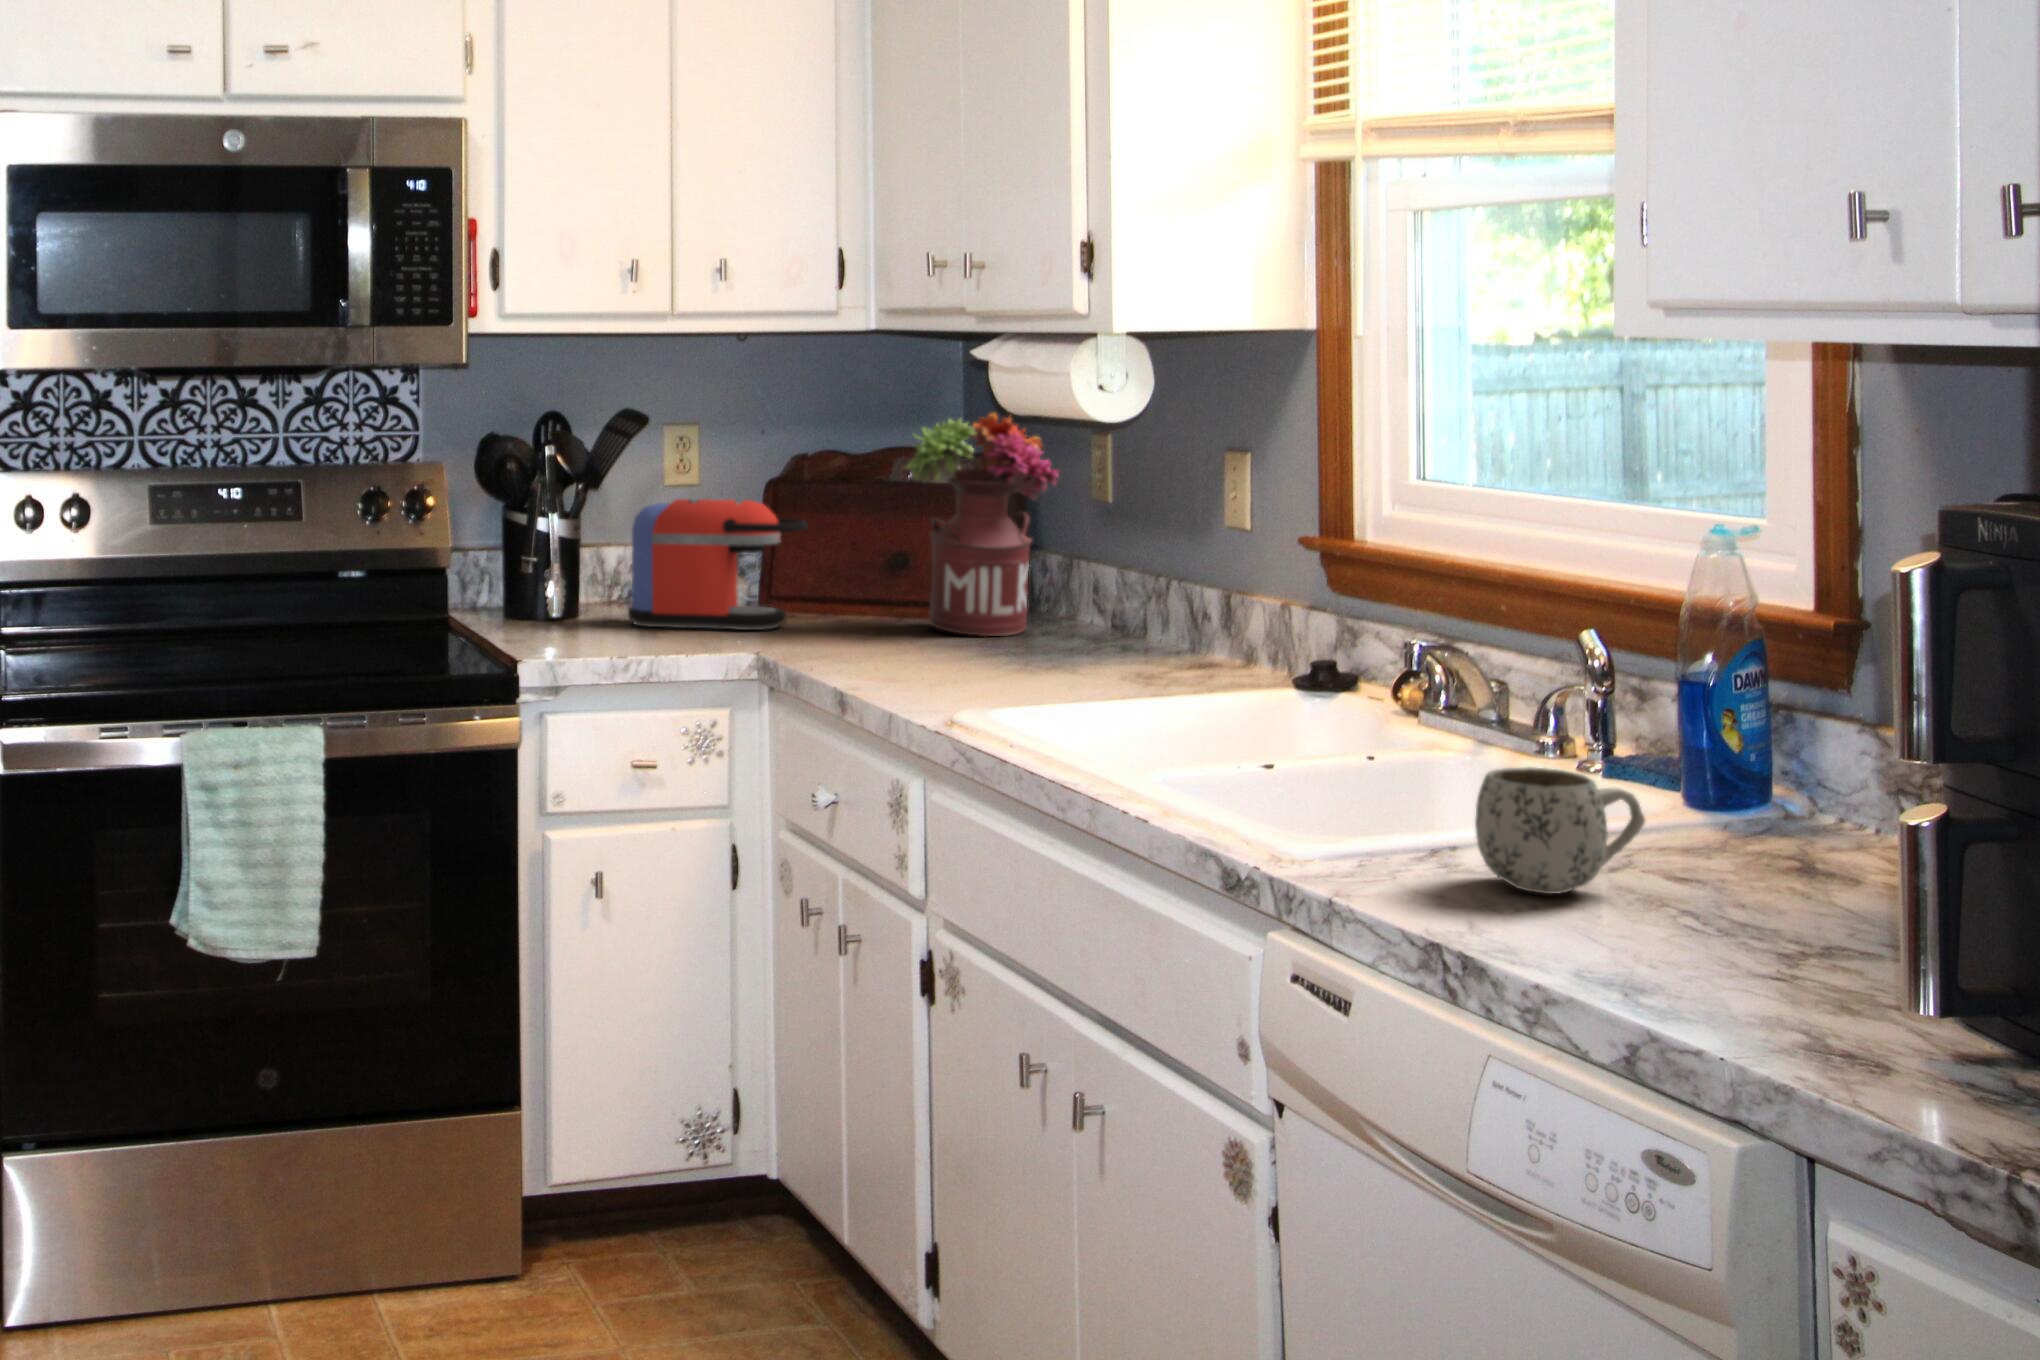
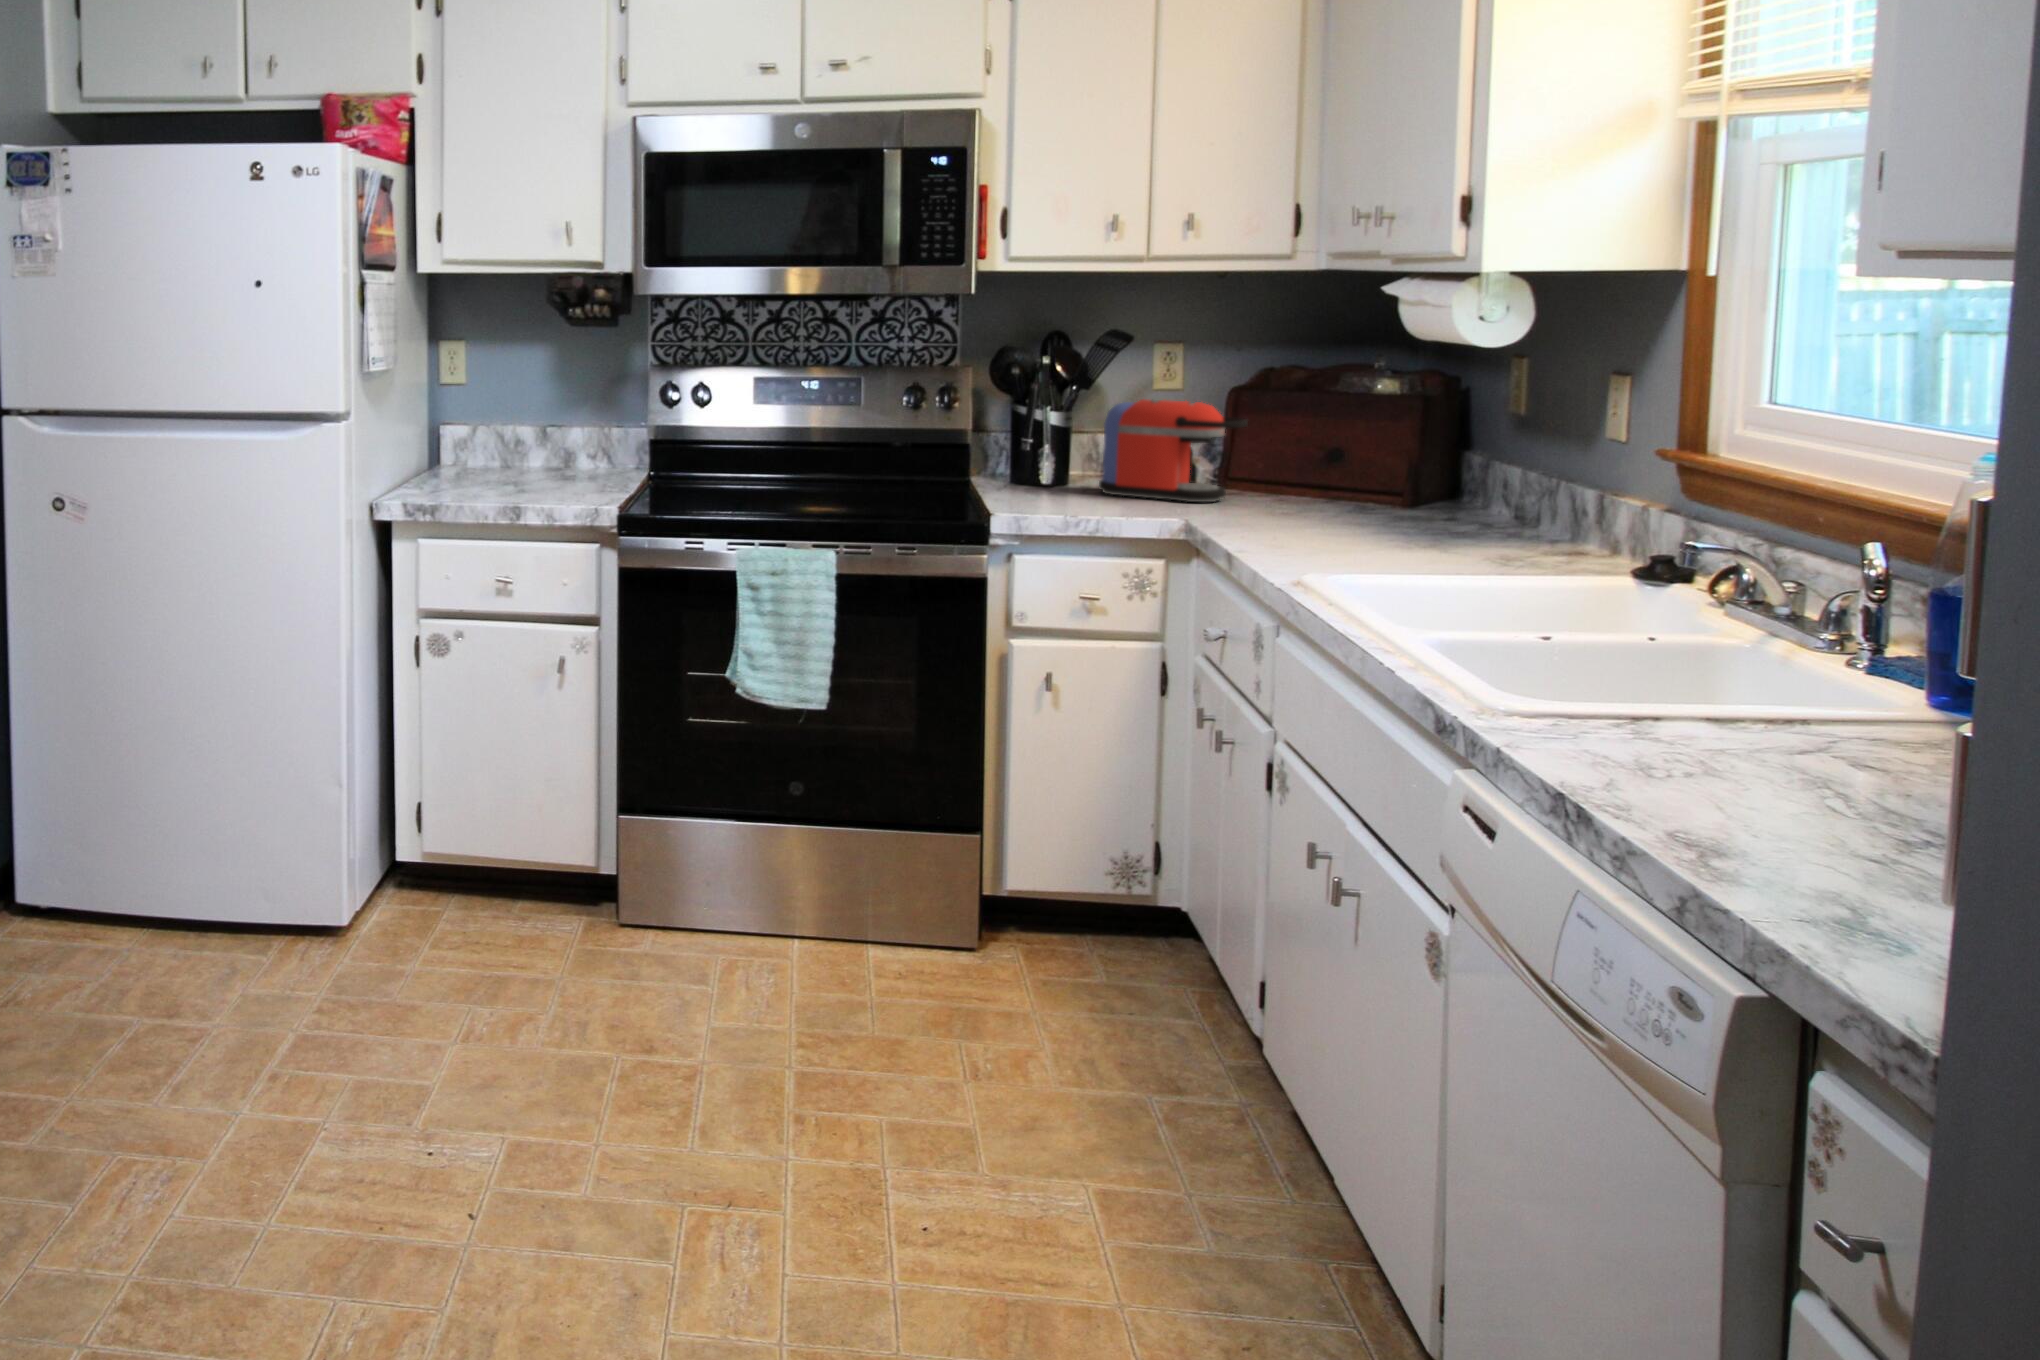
flower arrangement: present [907,413,1060,636] -> none [1332,337,1474,519]
mug: present [1475,767,1645,894] -> none [1651,664,1815,769]

